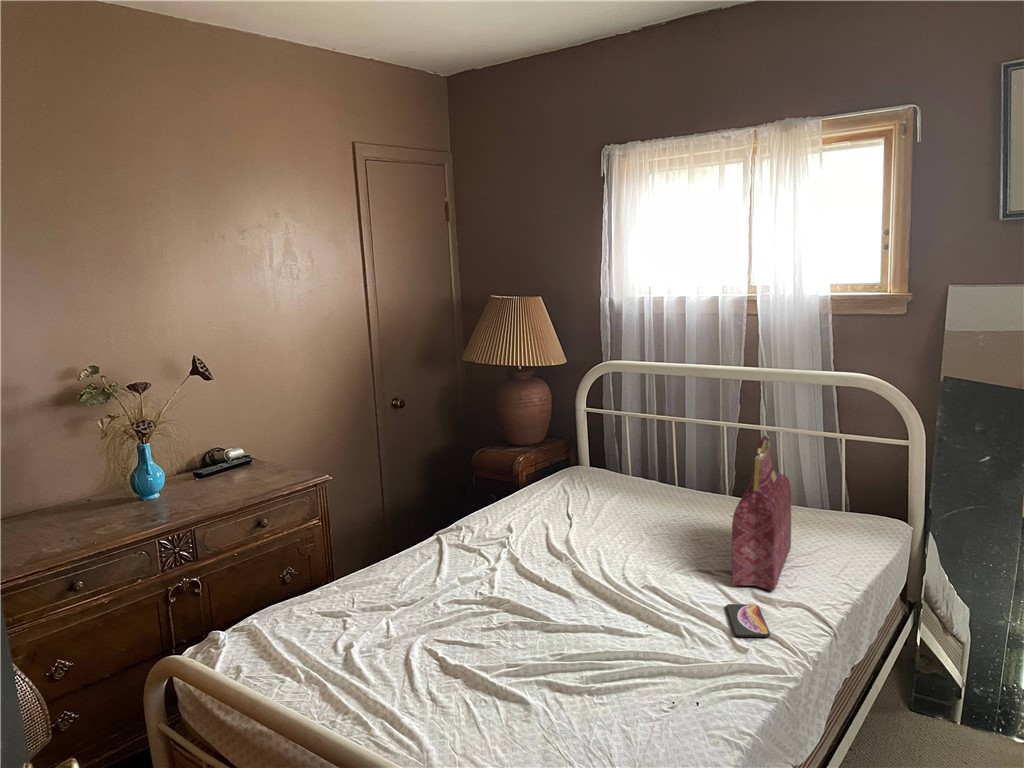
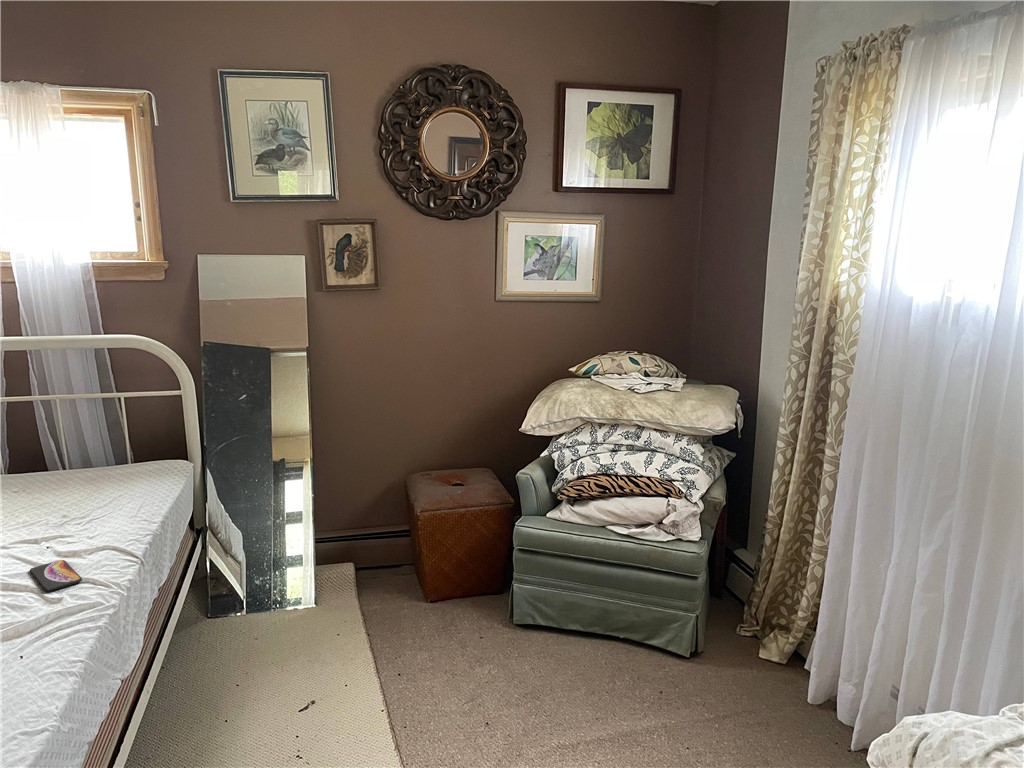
handbag: present [732,435,791,590] -> none [24,400,86,550]

